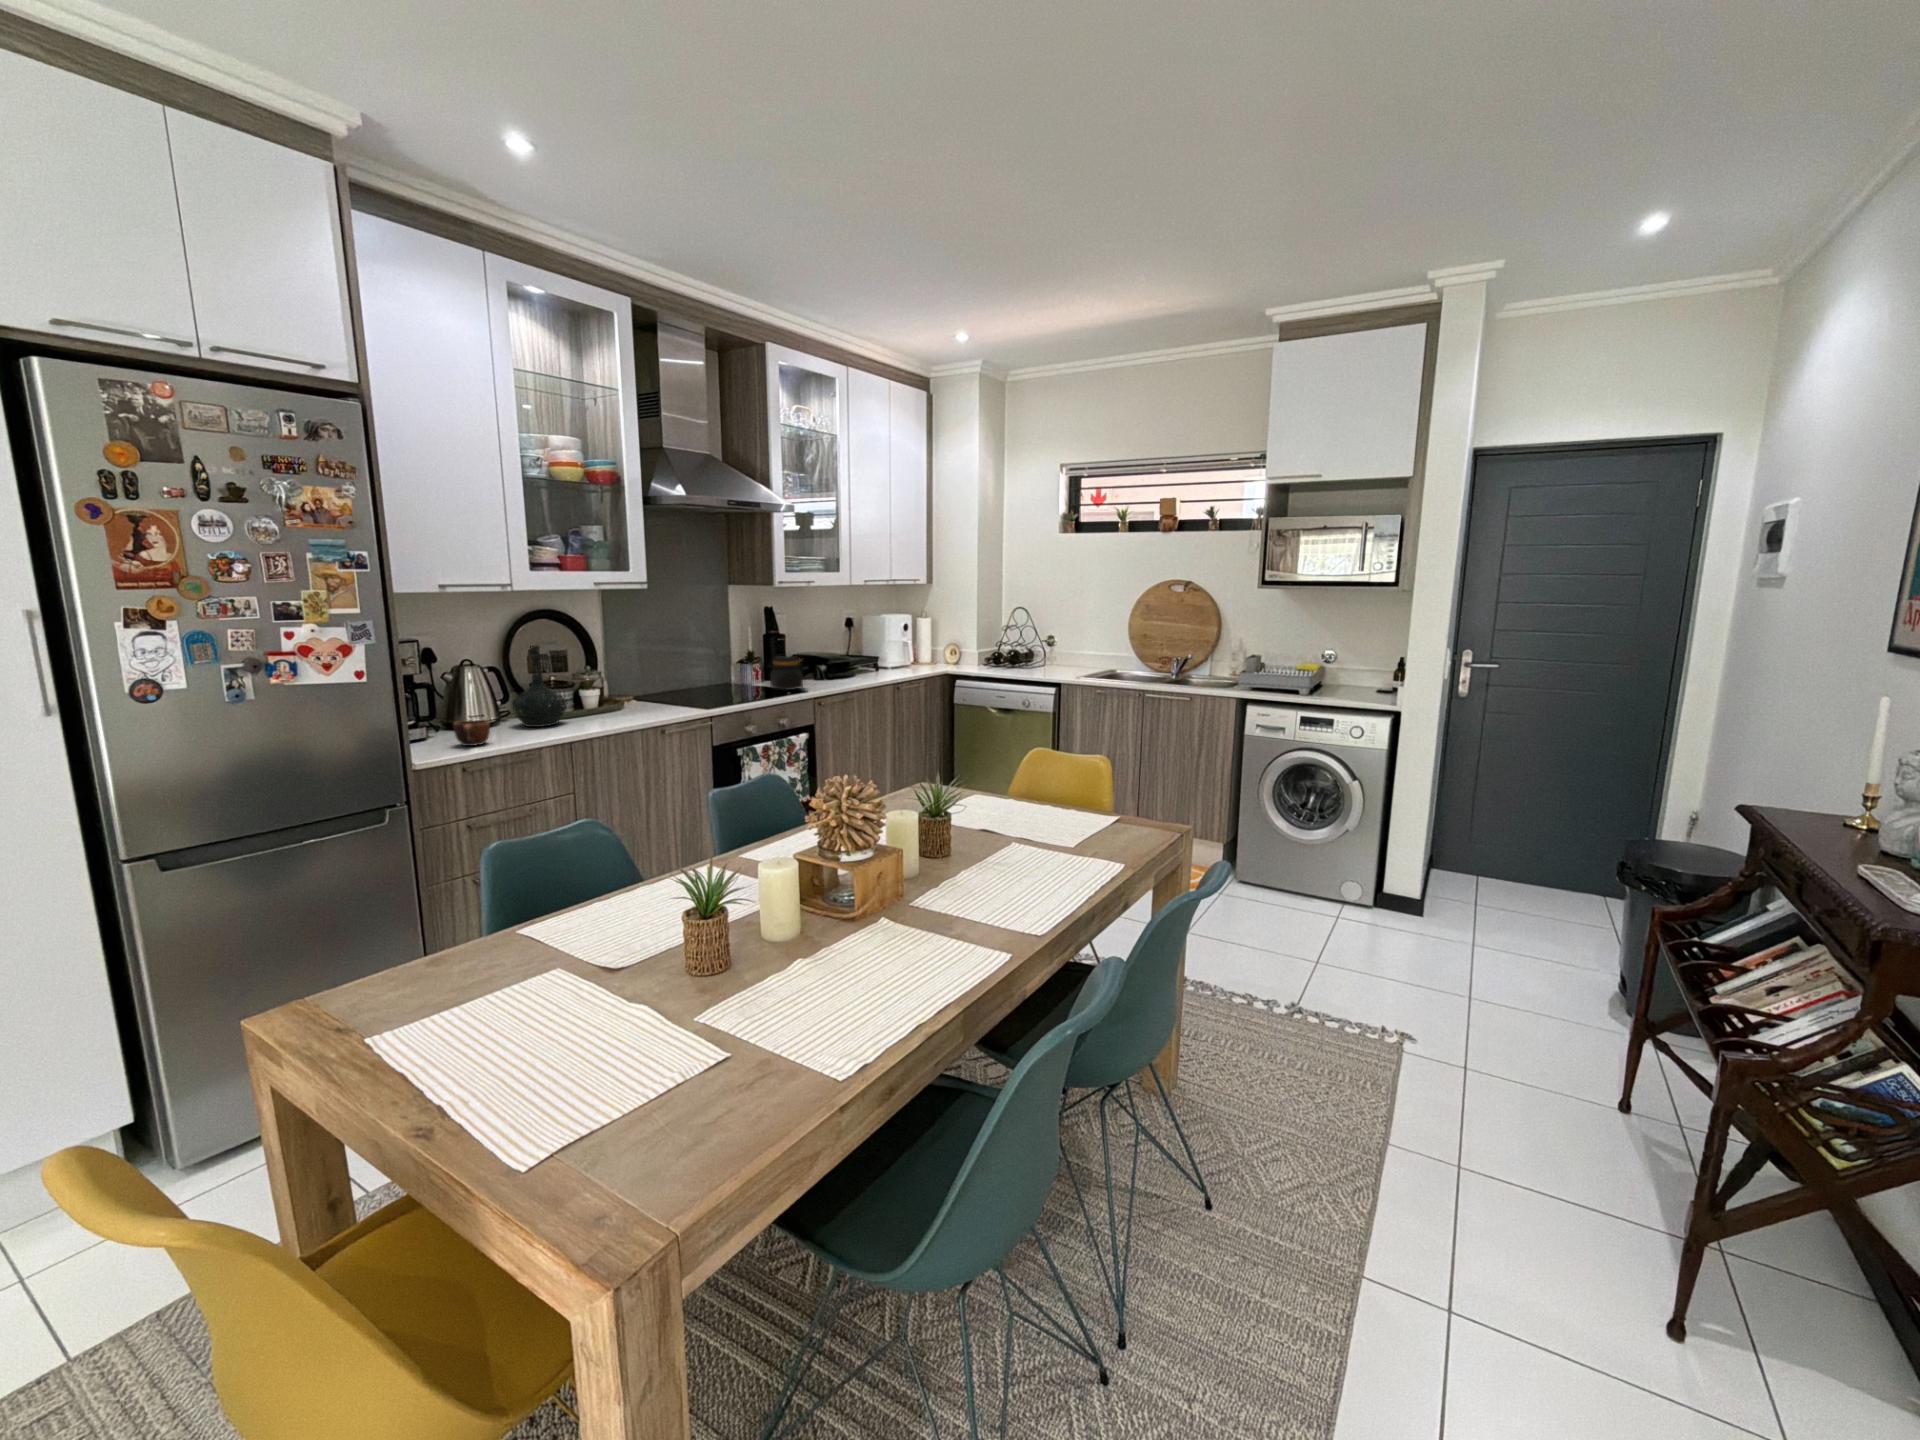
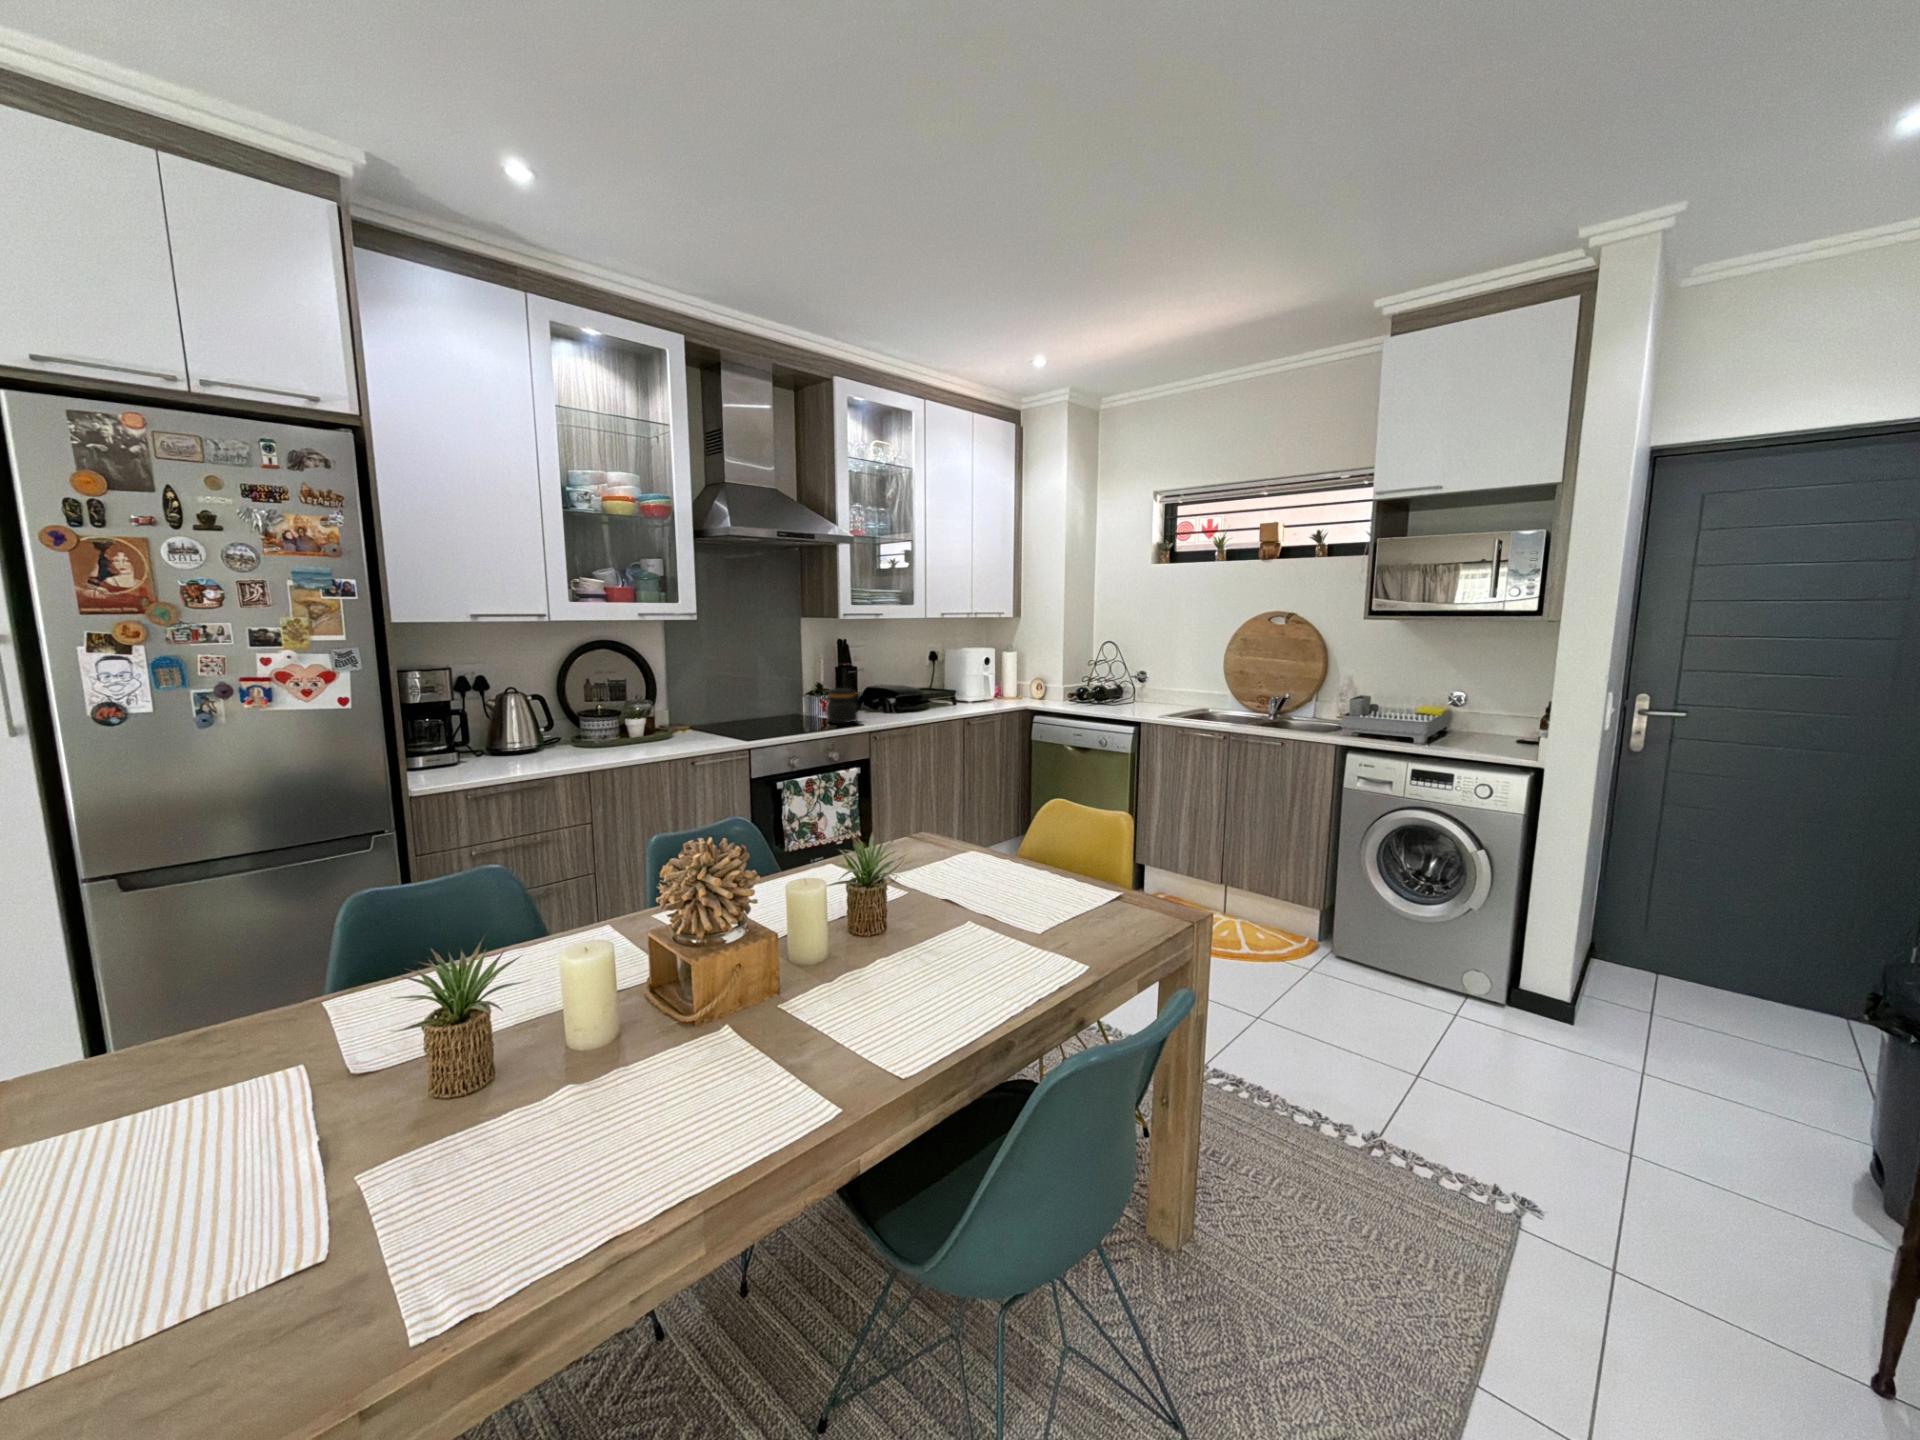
bottle: present [512,646,567,727] -> none [542,675,597,755]
mug: present [453,720,490,746] -> none [464,748,502,774]

